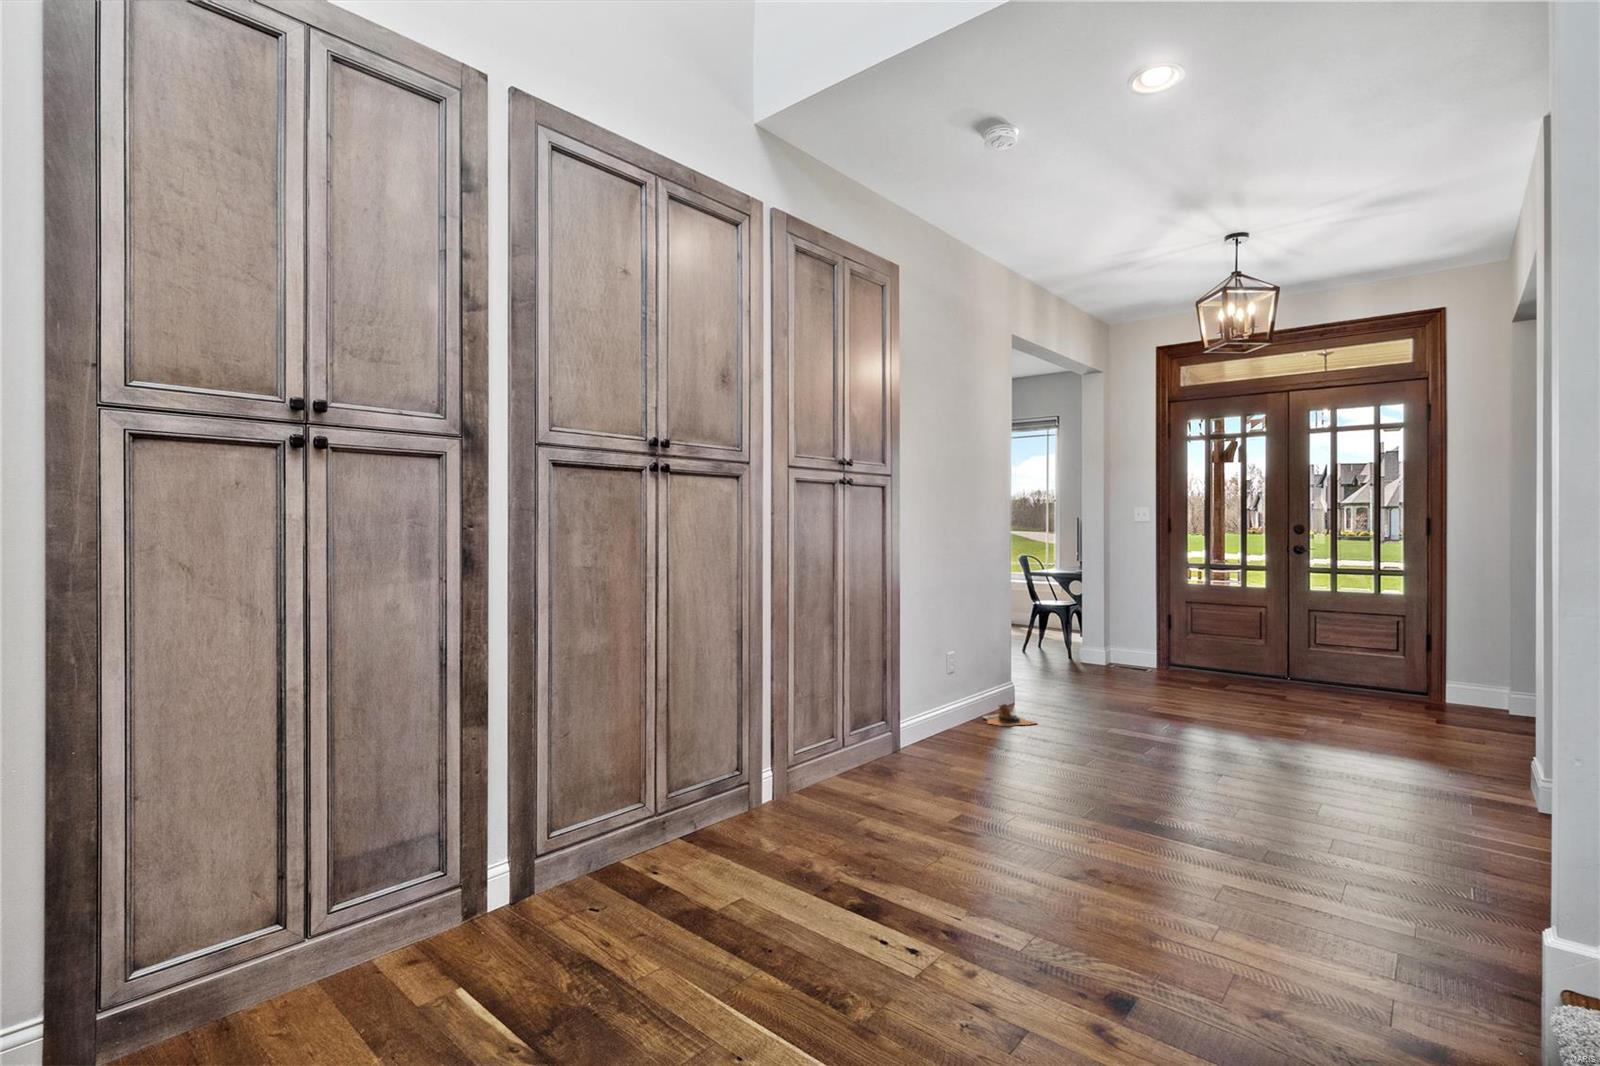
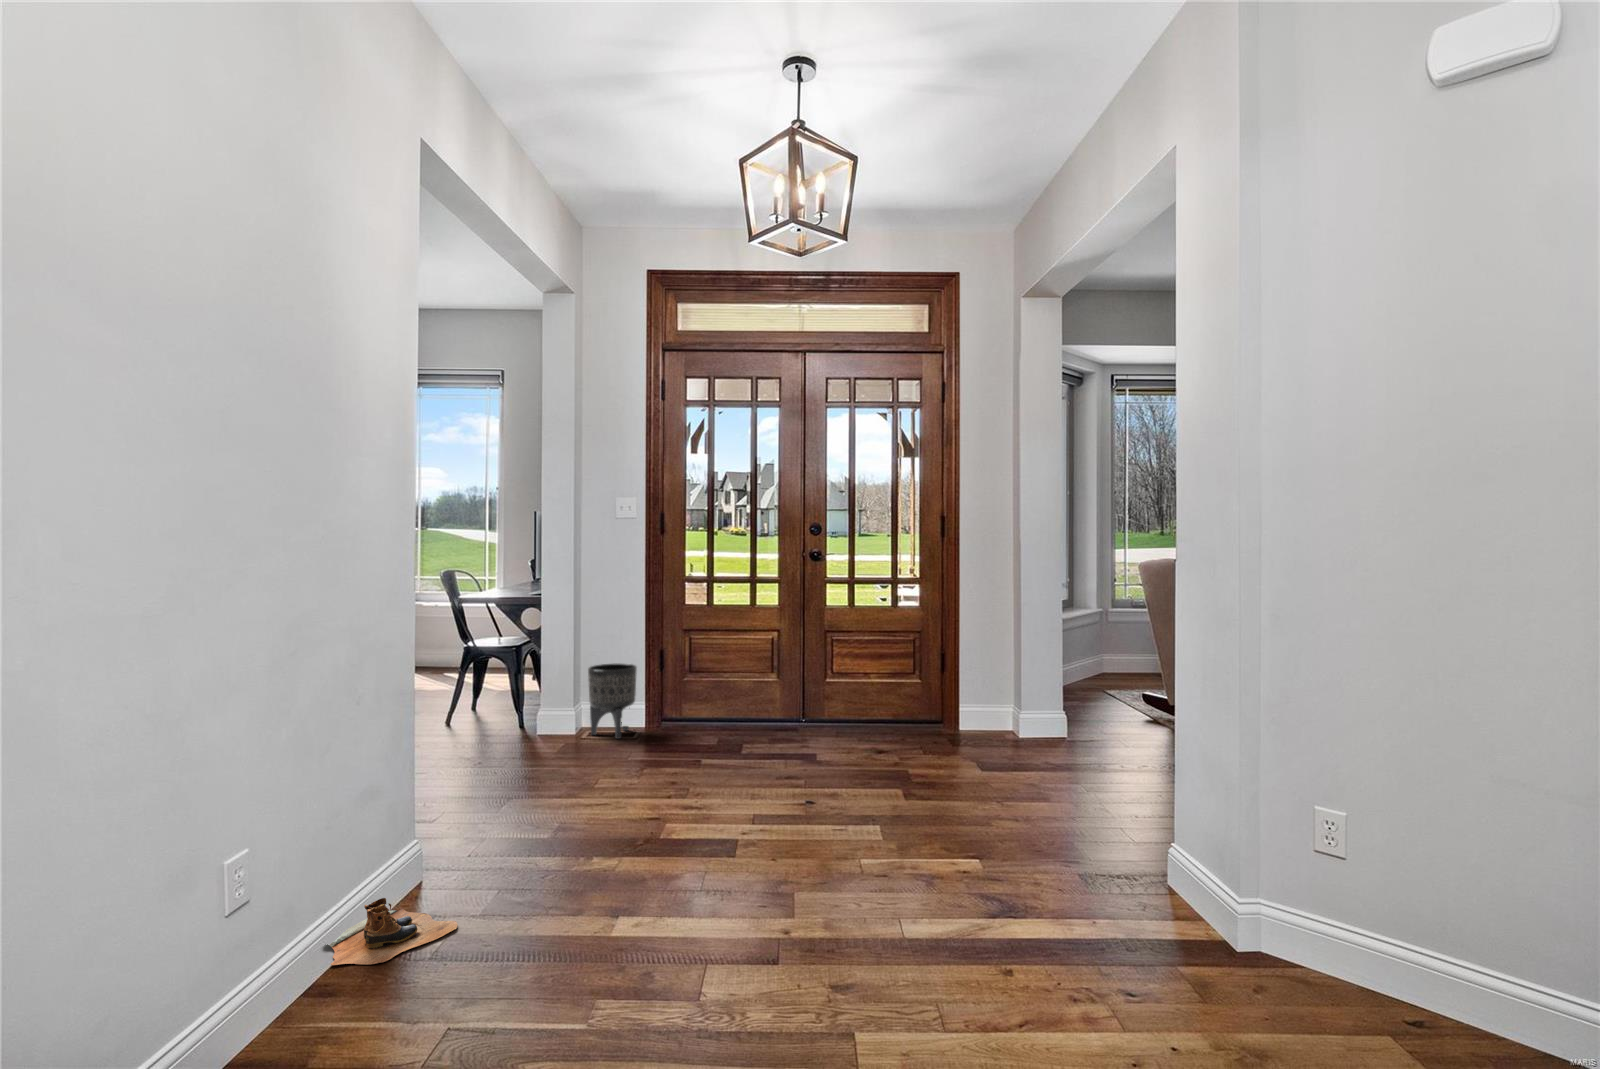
planter: none [1114,622,1149,672] -> present [588,663,637,739]

